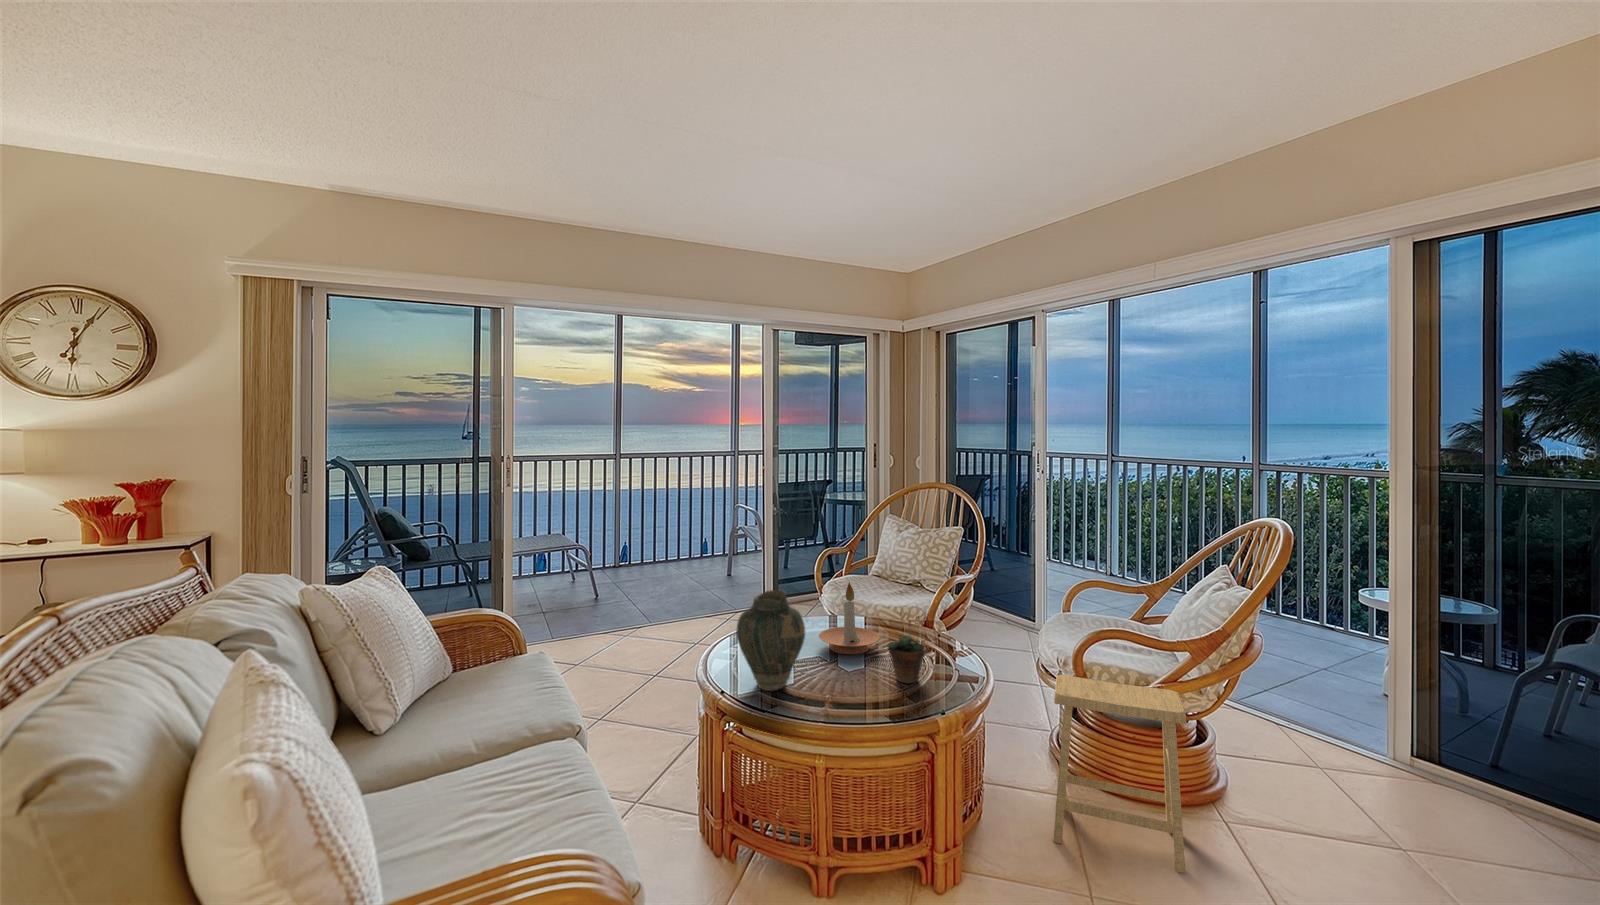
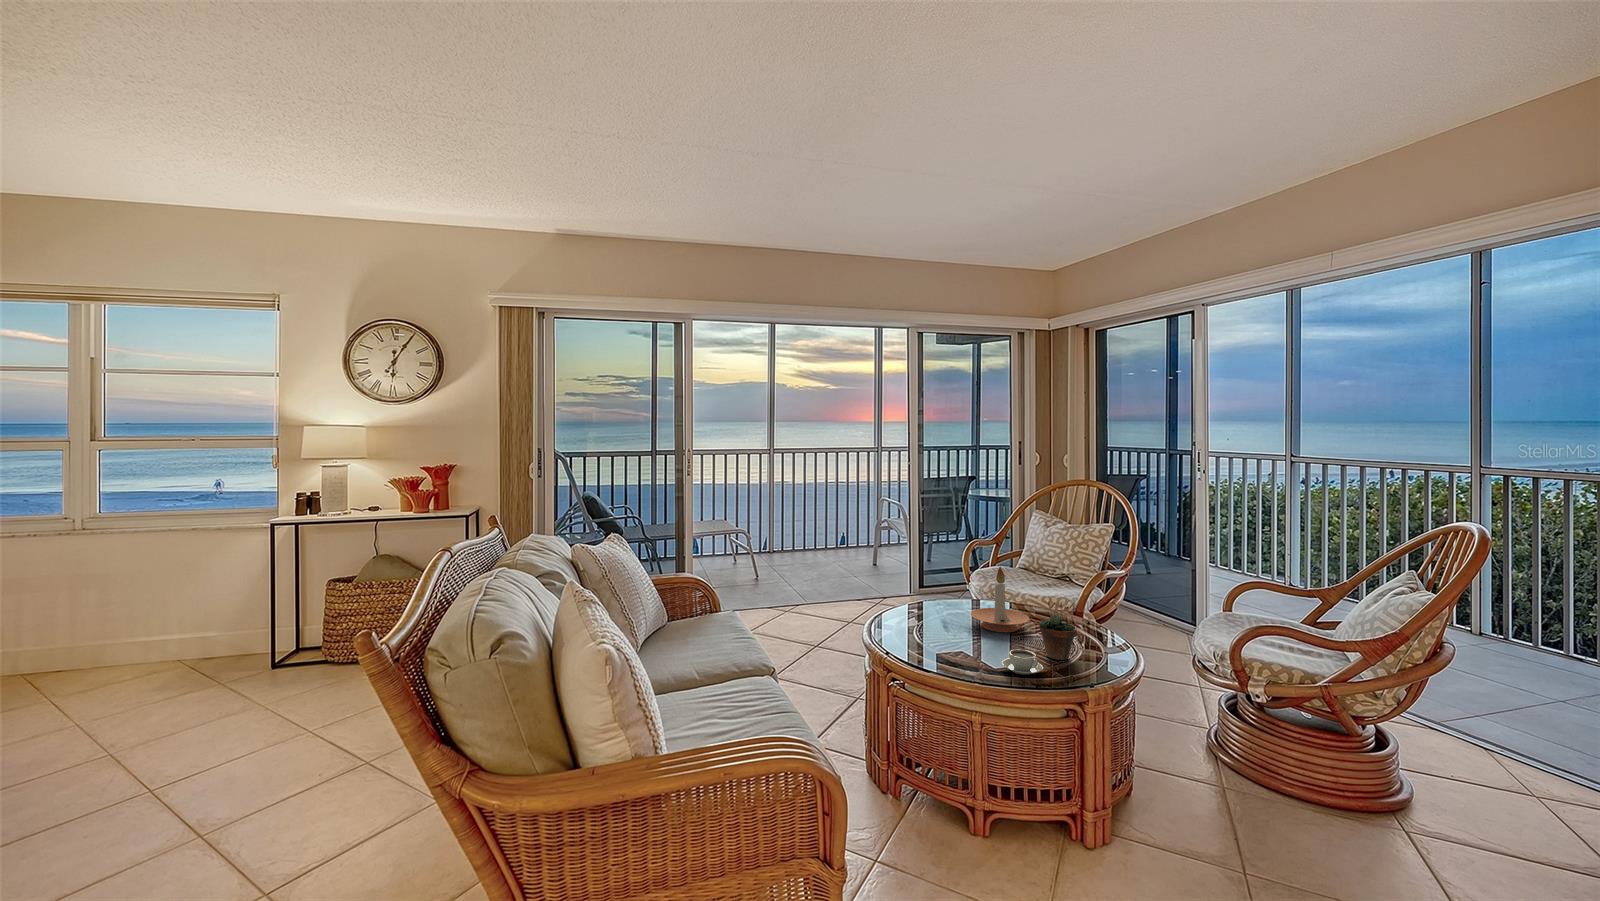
vase: present [736,590,805,691] -> none [899,568,961,656]
footstool: present [1053,675,1186,873] -> none [1207,665,1357,869]
coffee cup: none [848,677,891,705] -> present [1002,649,1043,675]

